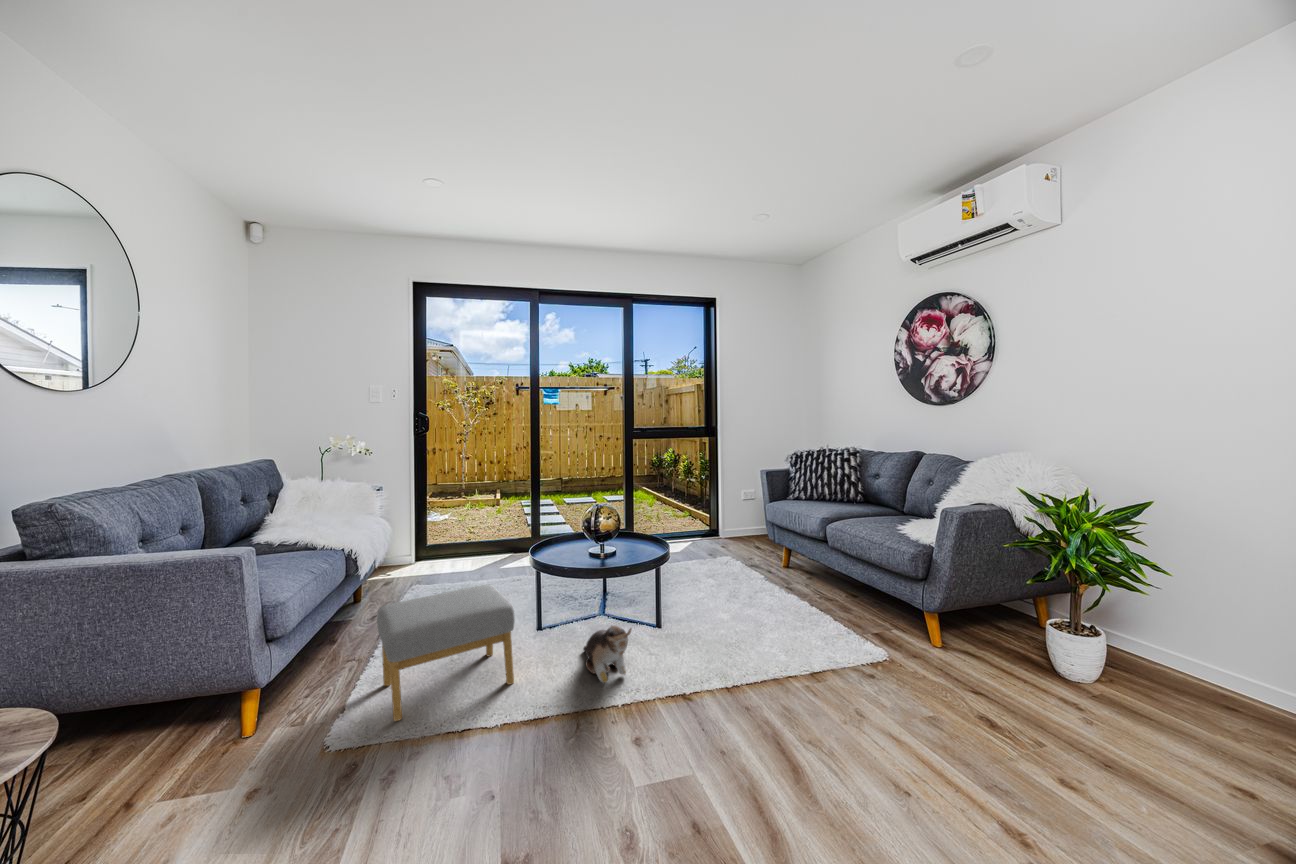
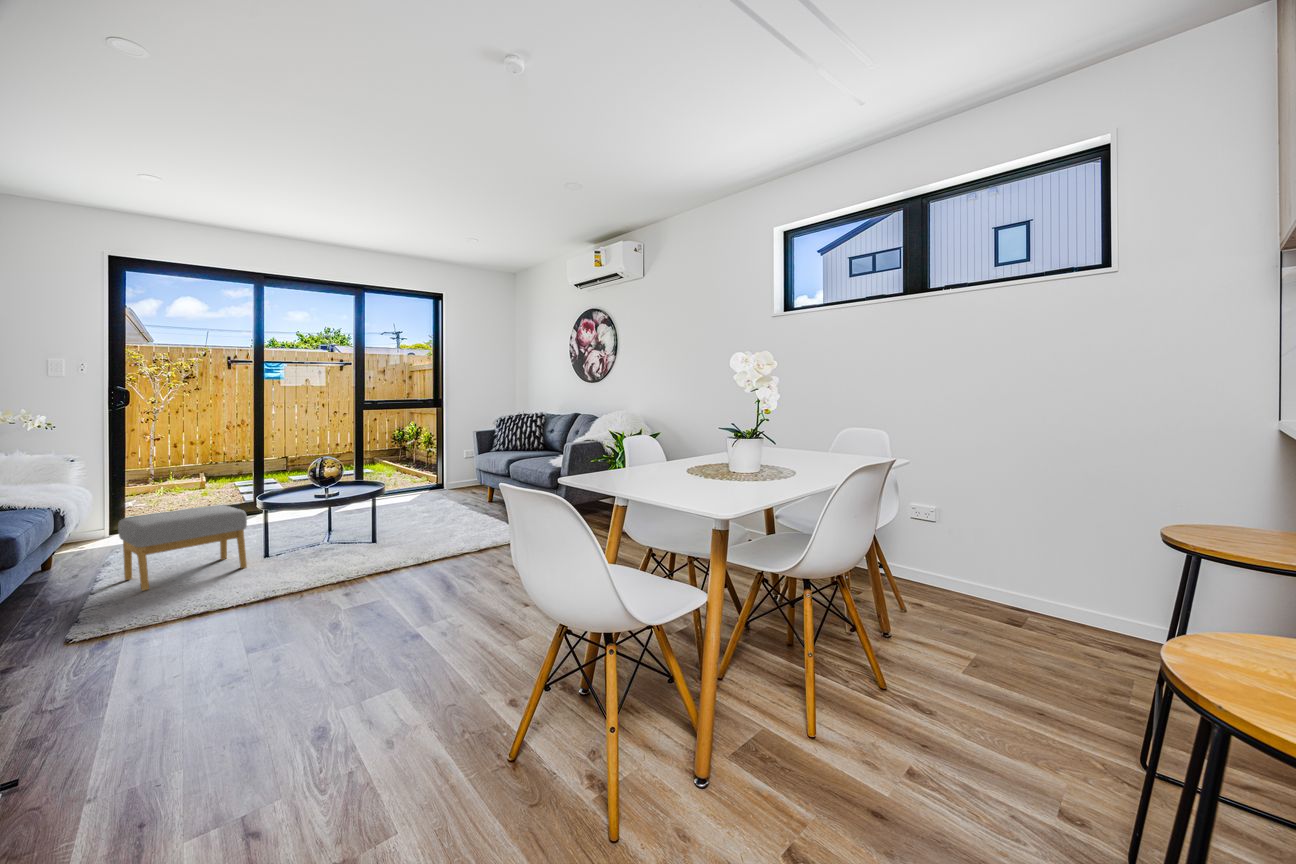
plush toy: present [583,626,631,683] -> none [307,519,342,560]

